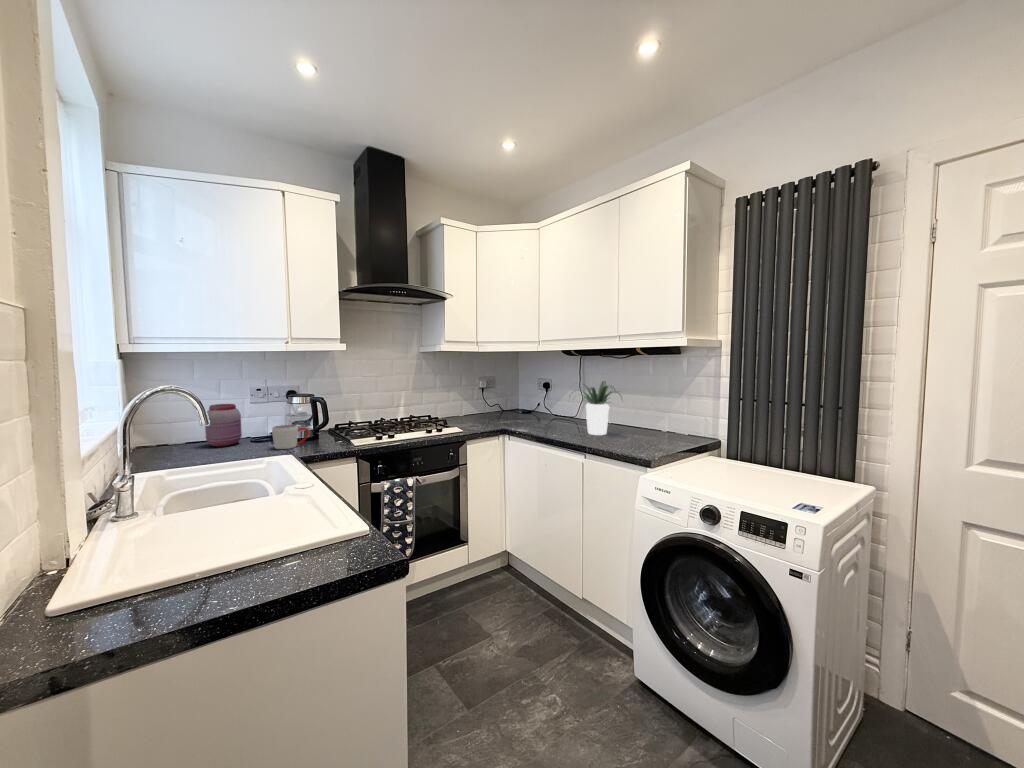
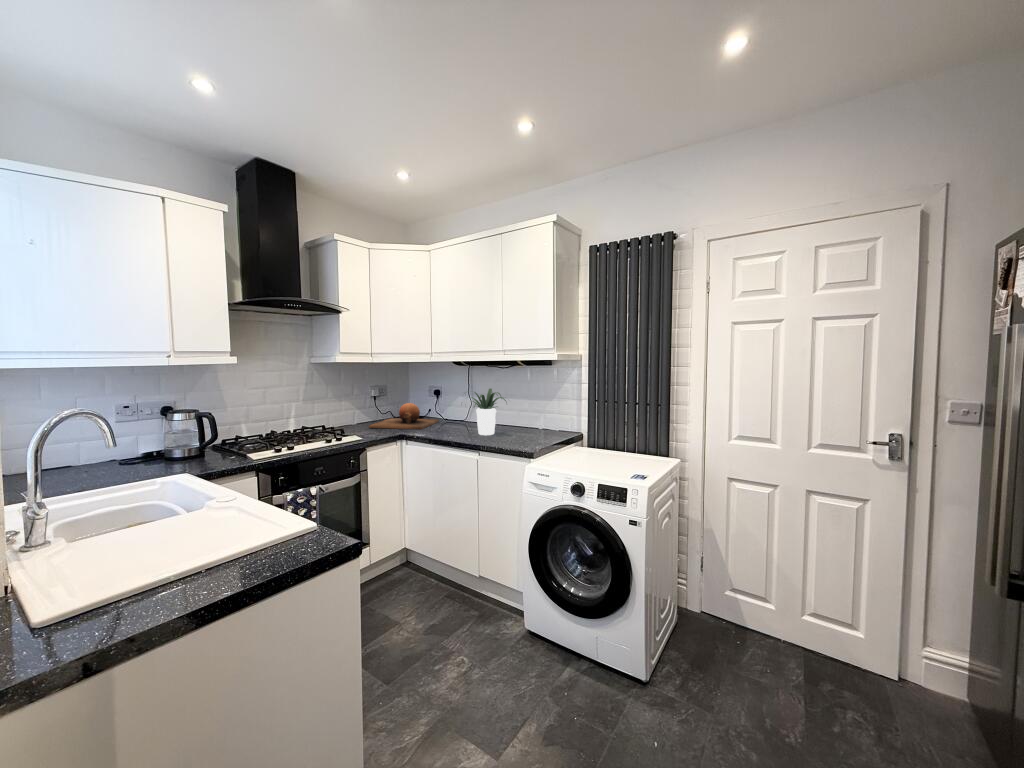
chopping board: none [474,396,548,424] -> present [369,403,439,429]
jar: present [205,404,242,447] -> none [64,424,112,472]
mug: present [272,425,309,449] -> none [157,443,200,469]

